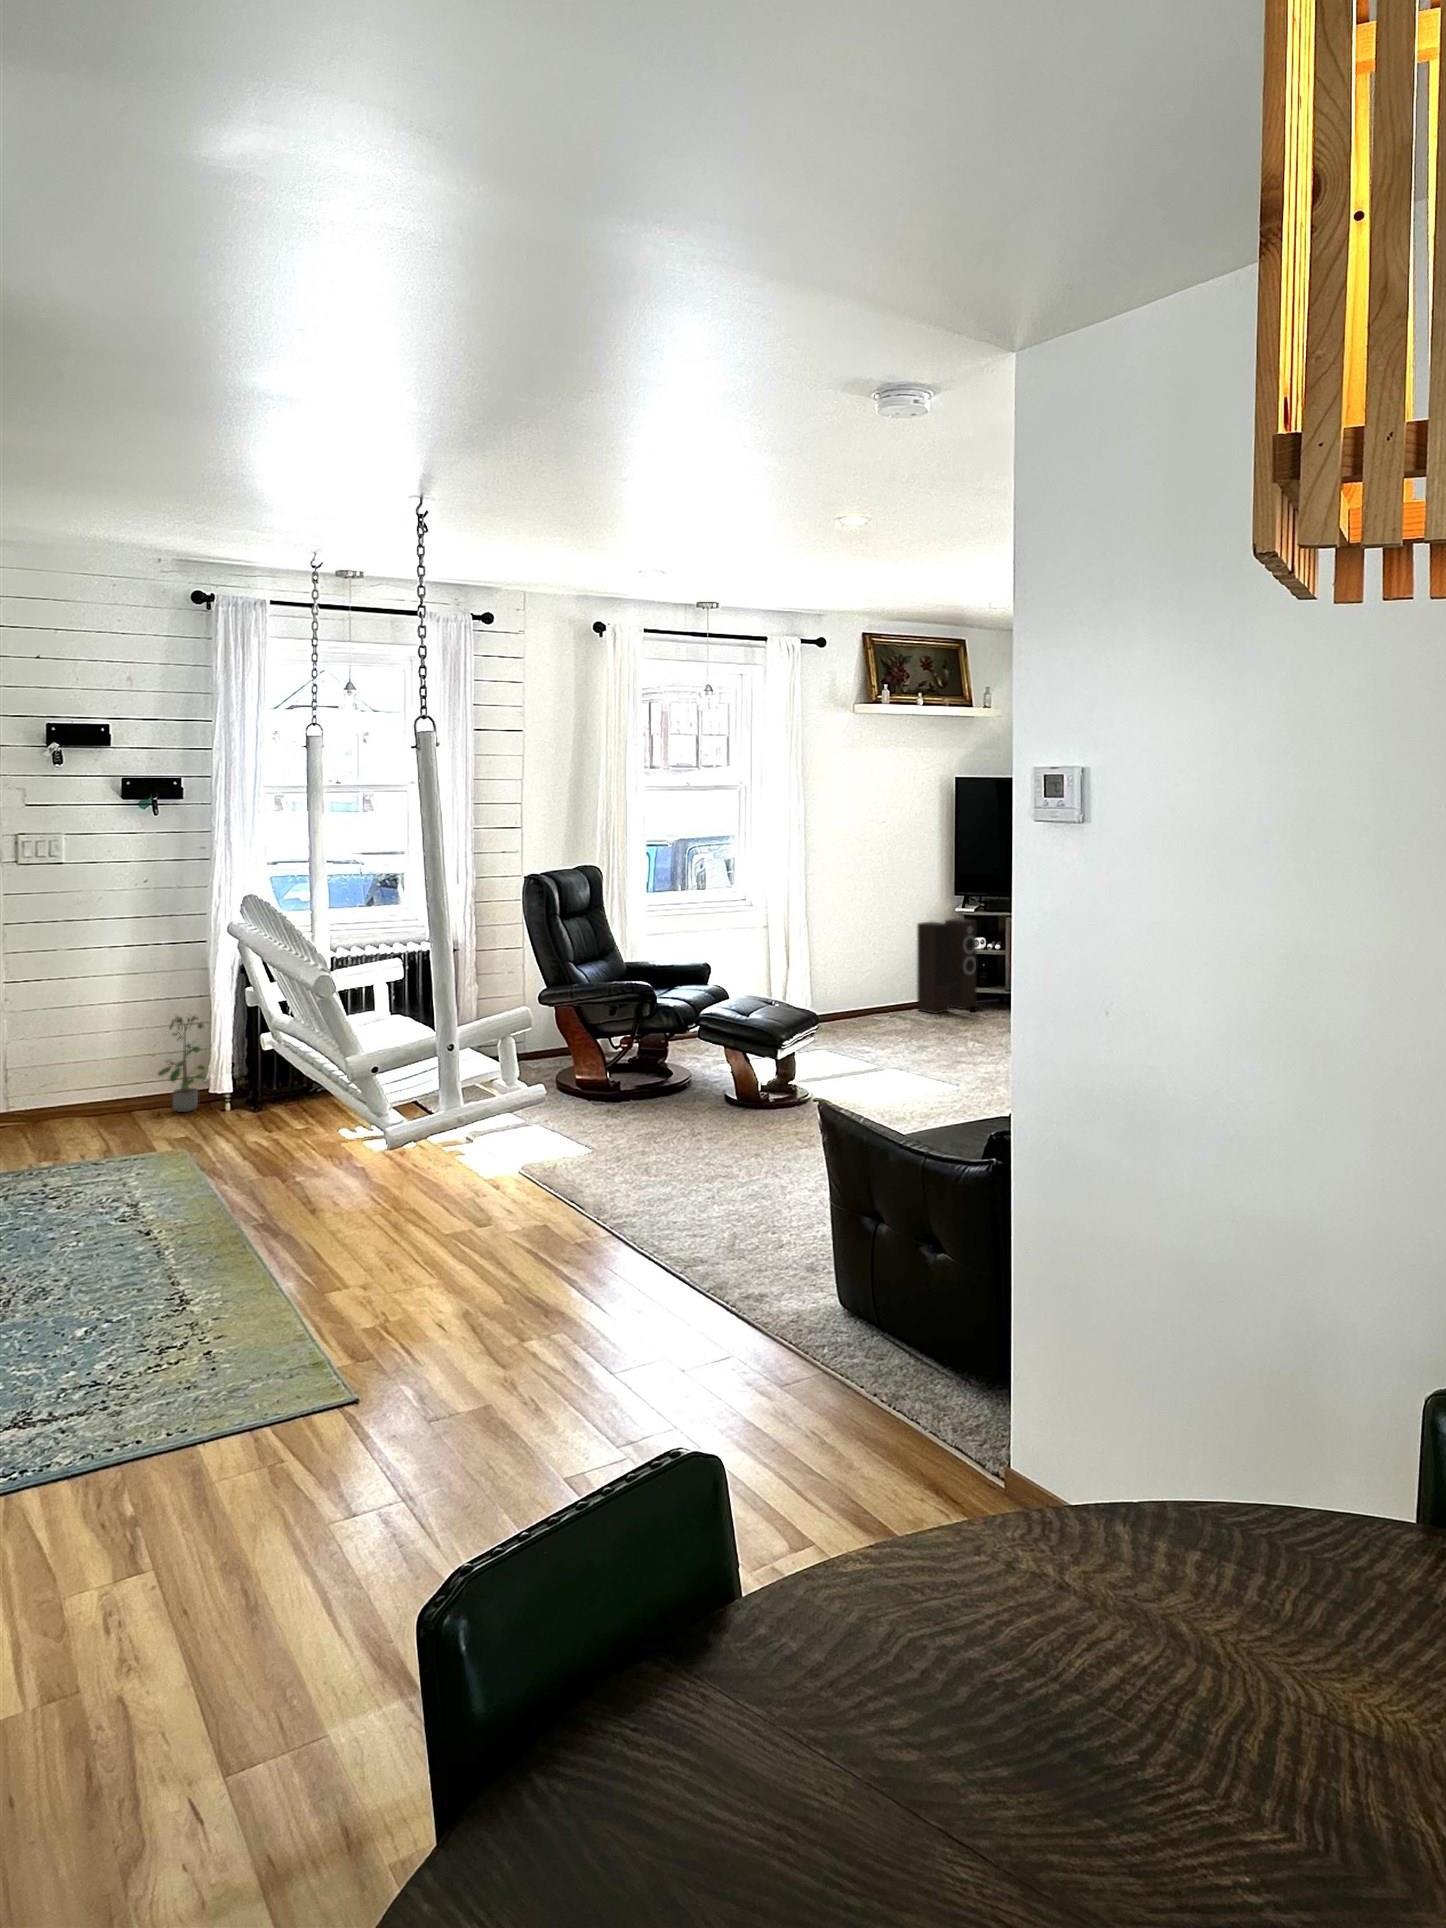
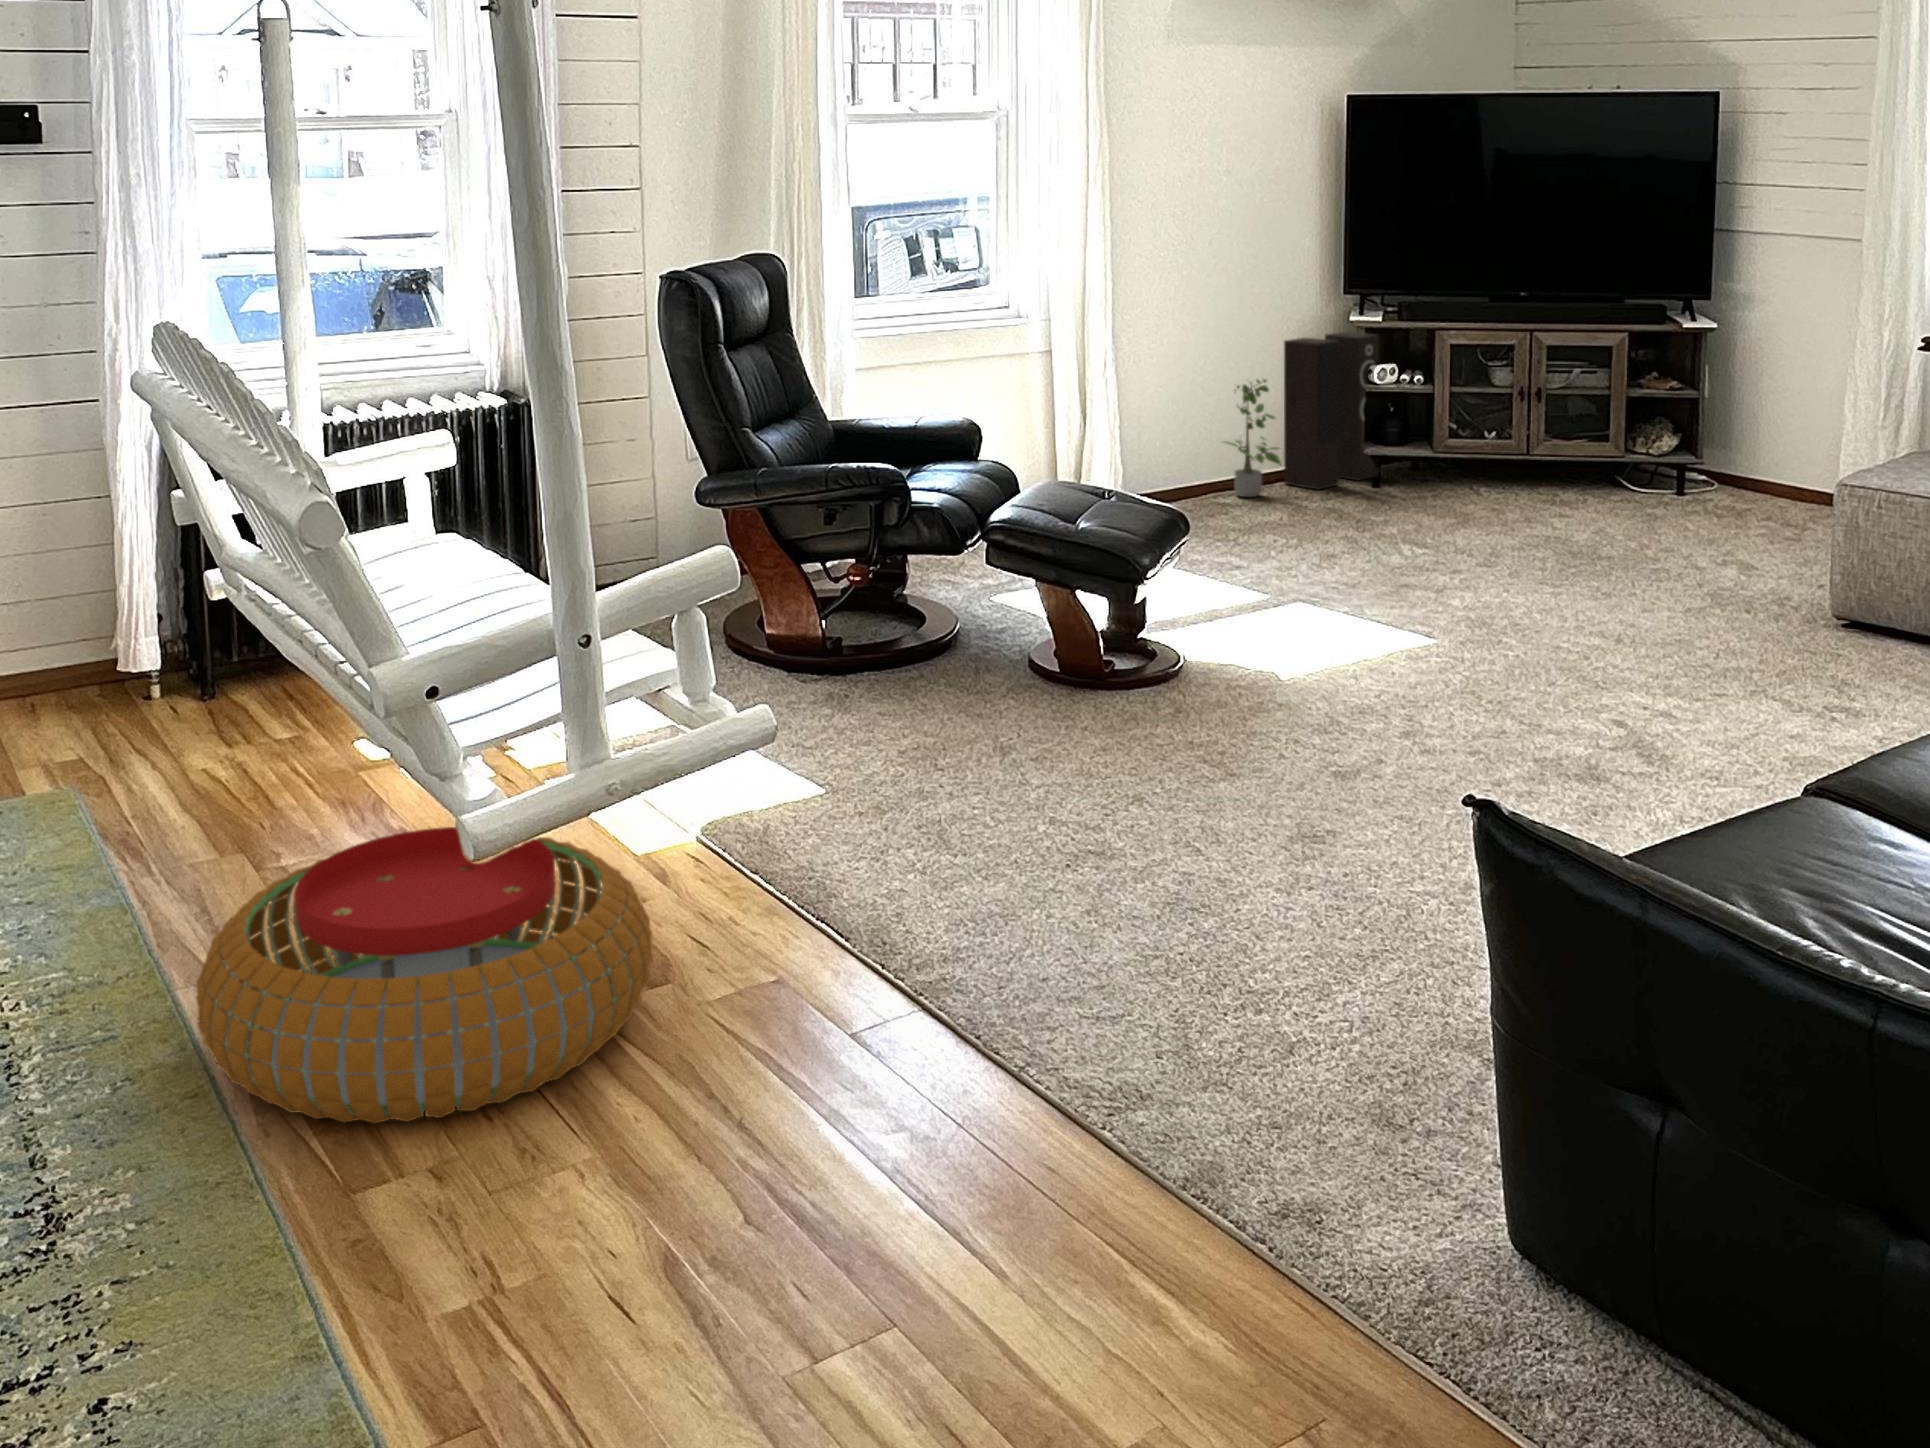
potted plant: present [158,1016,205,1112] -> present [1225,379,1281,497]
pouf: none [253,1148,477,1271] -> present [196,827,653,1124]

